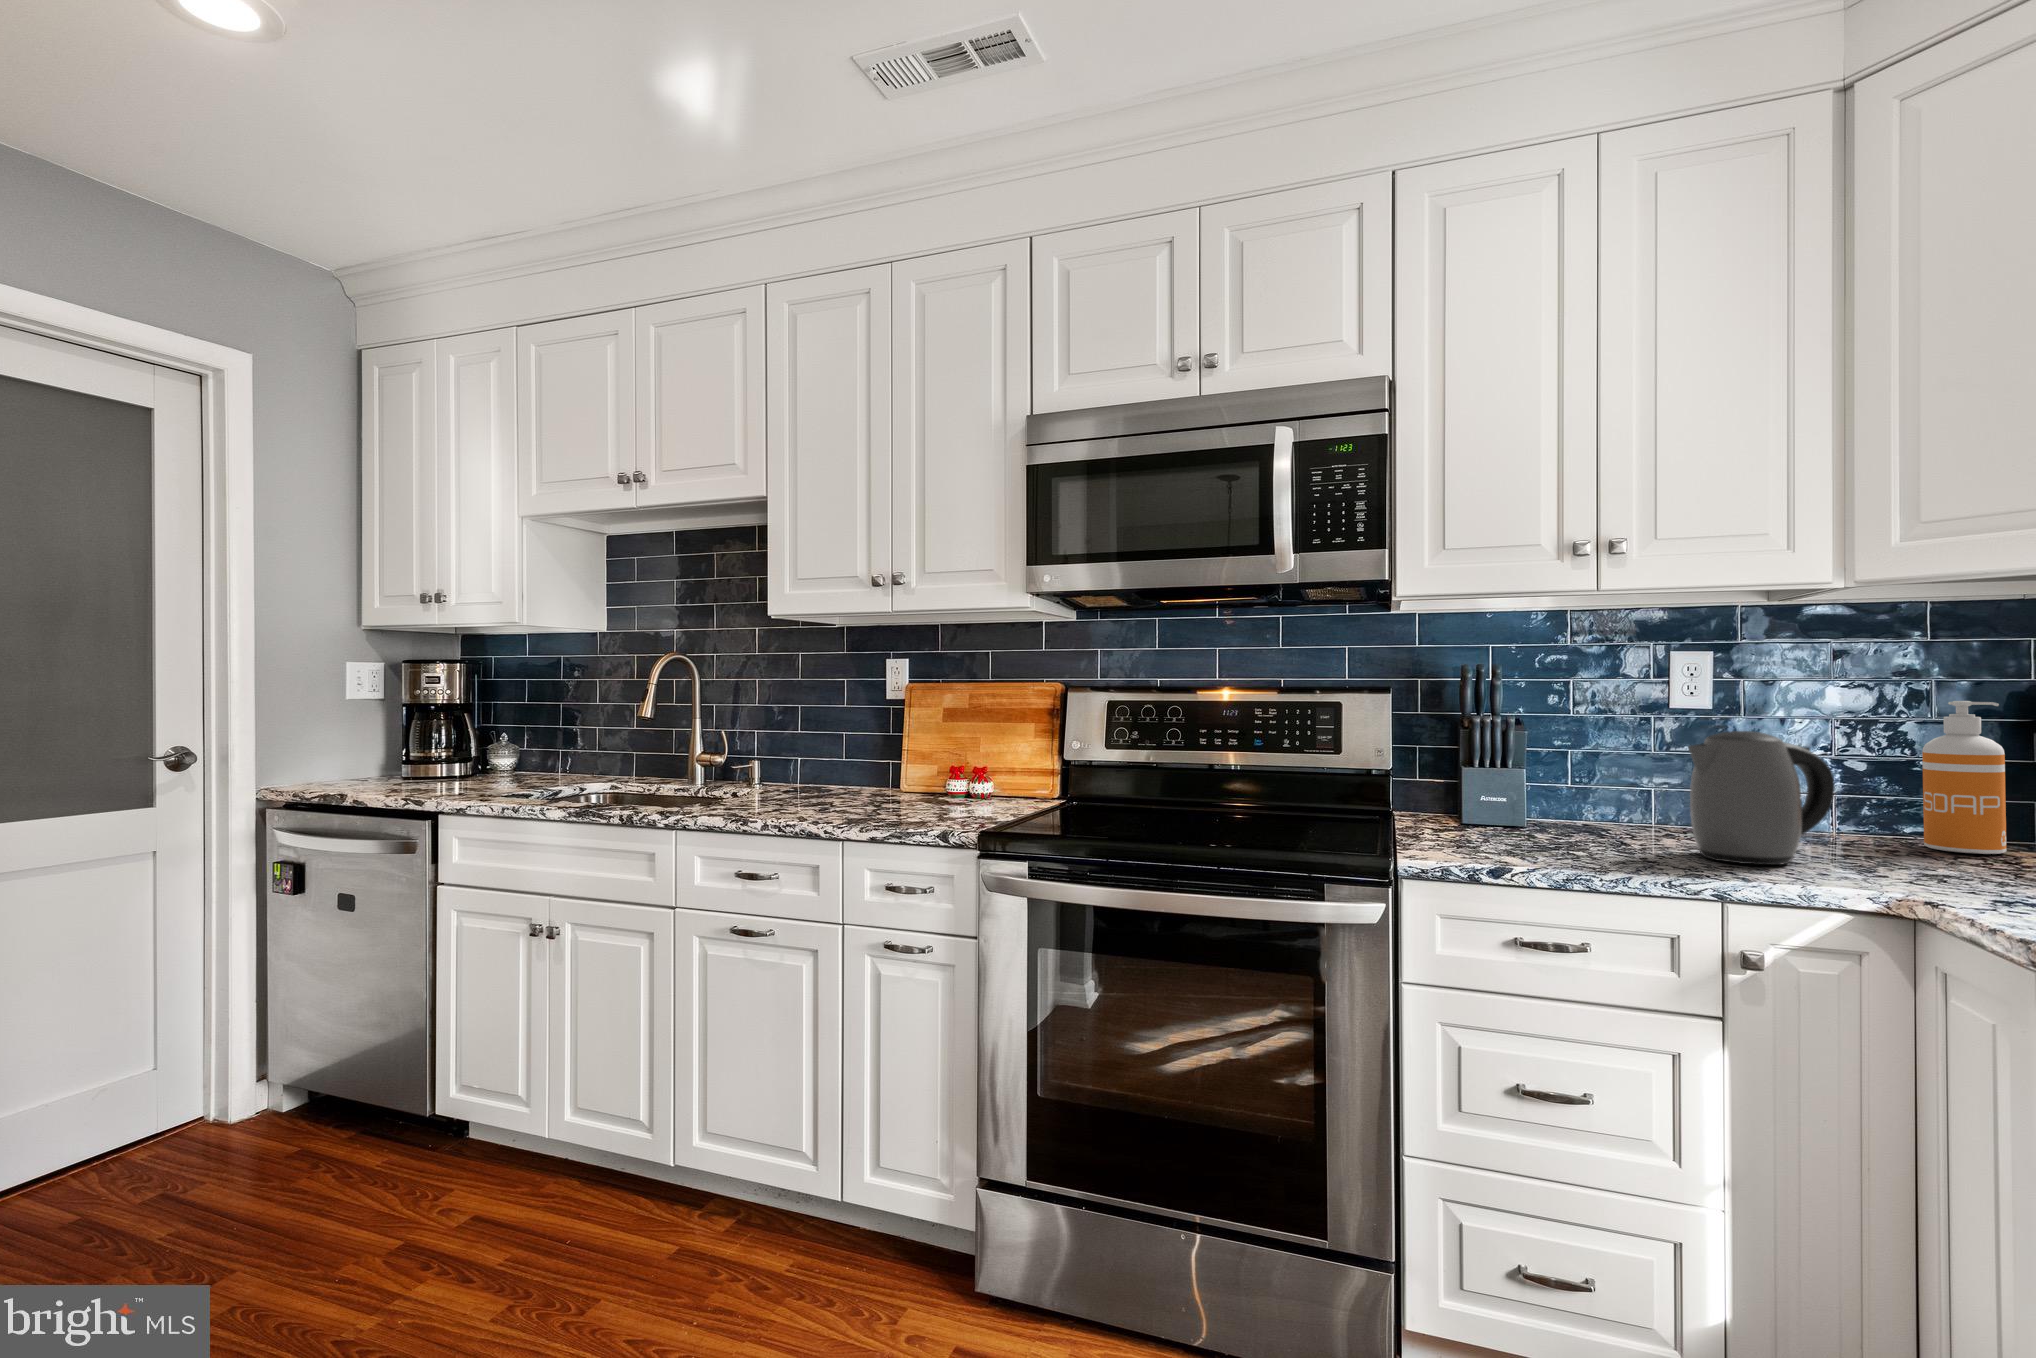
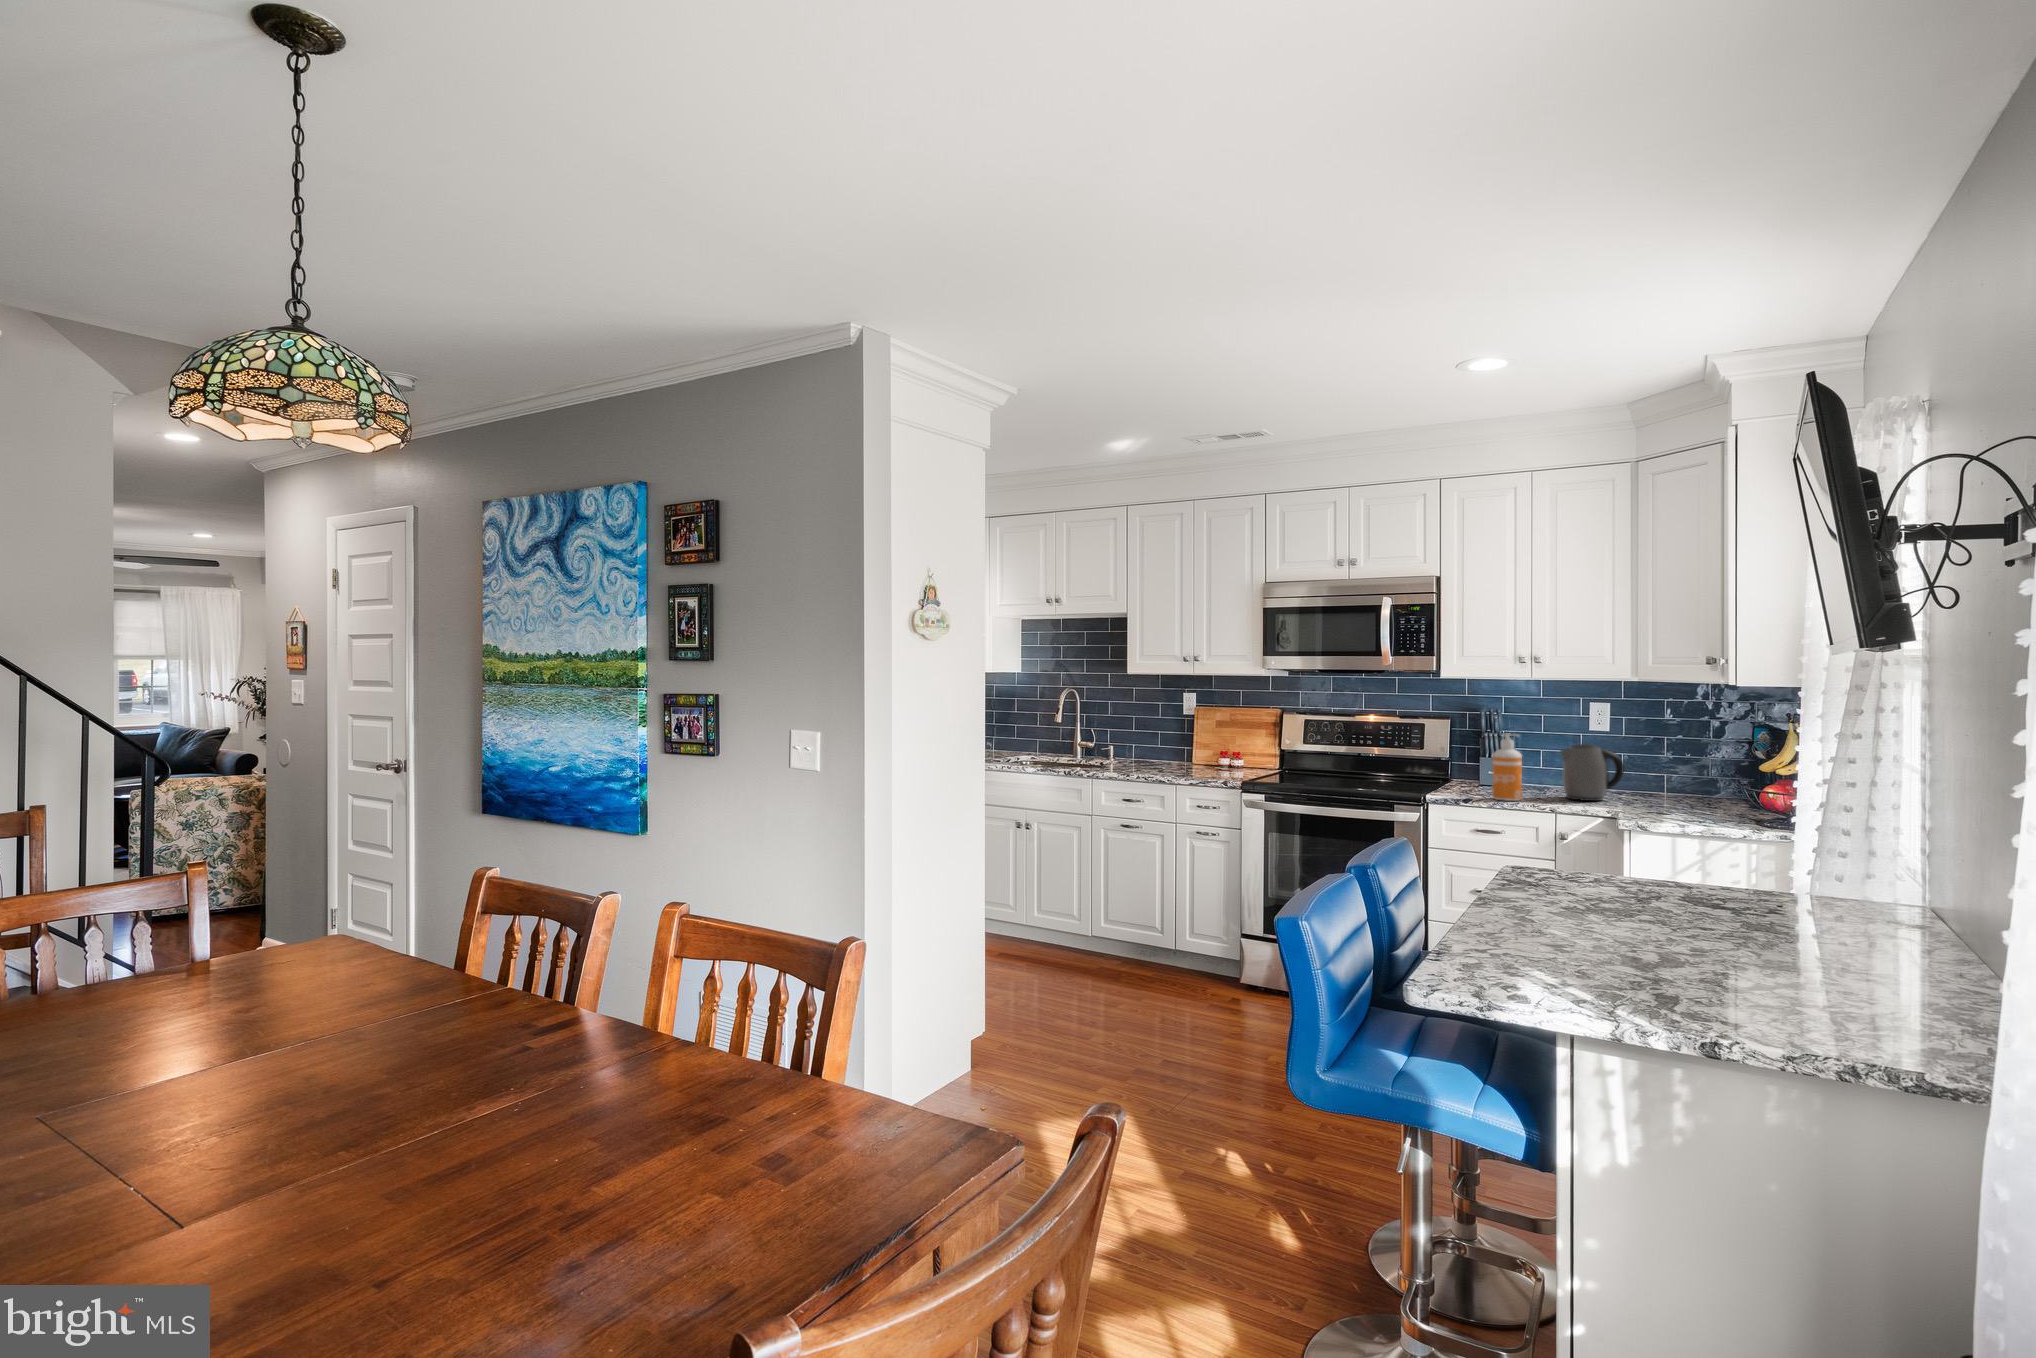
soap dispenser: present [1922,701,2006,854] -> present [1492,734,1522,801]

